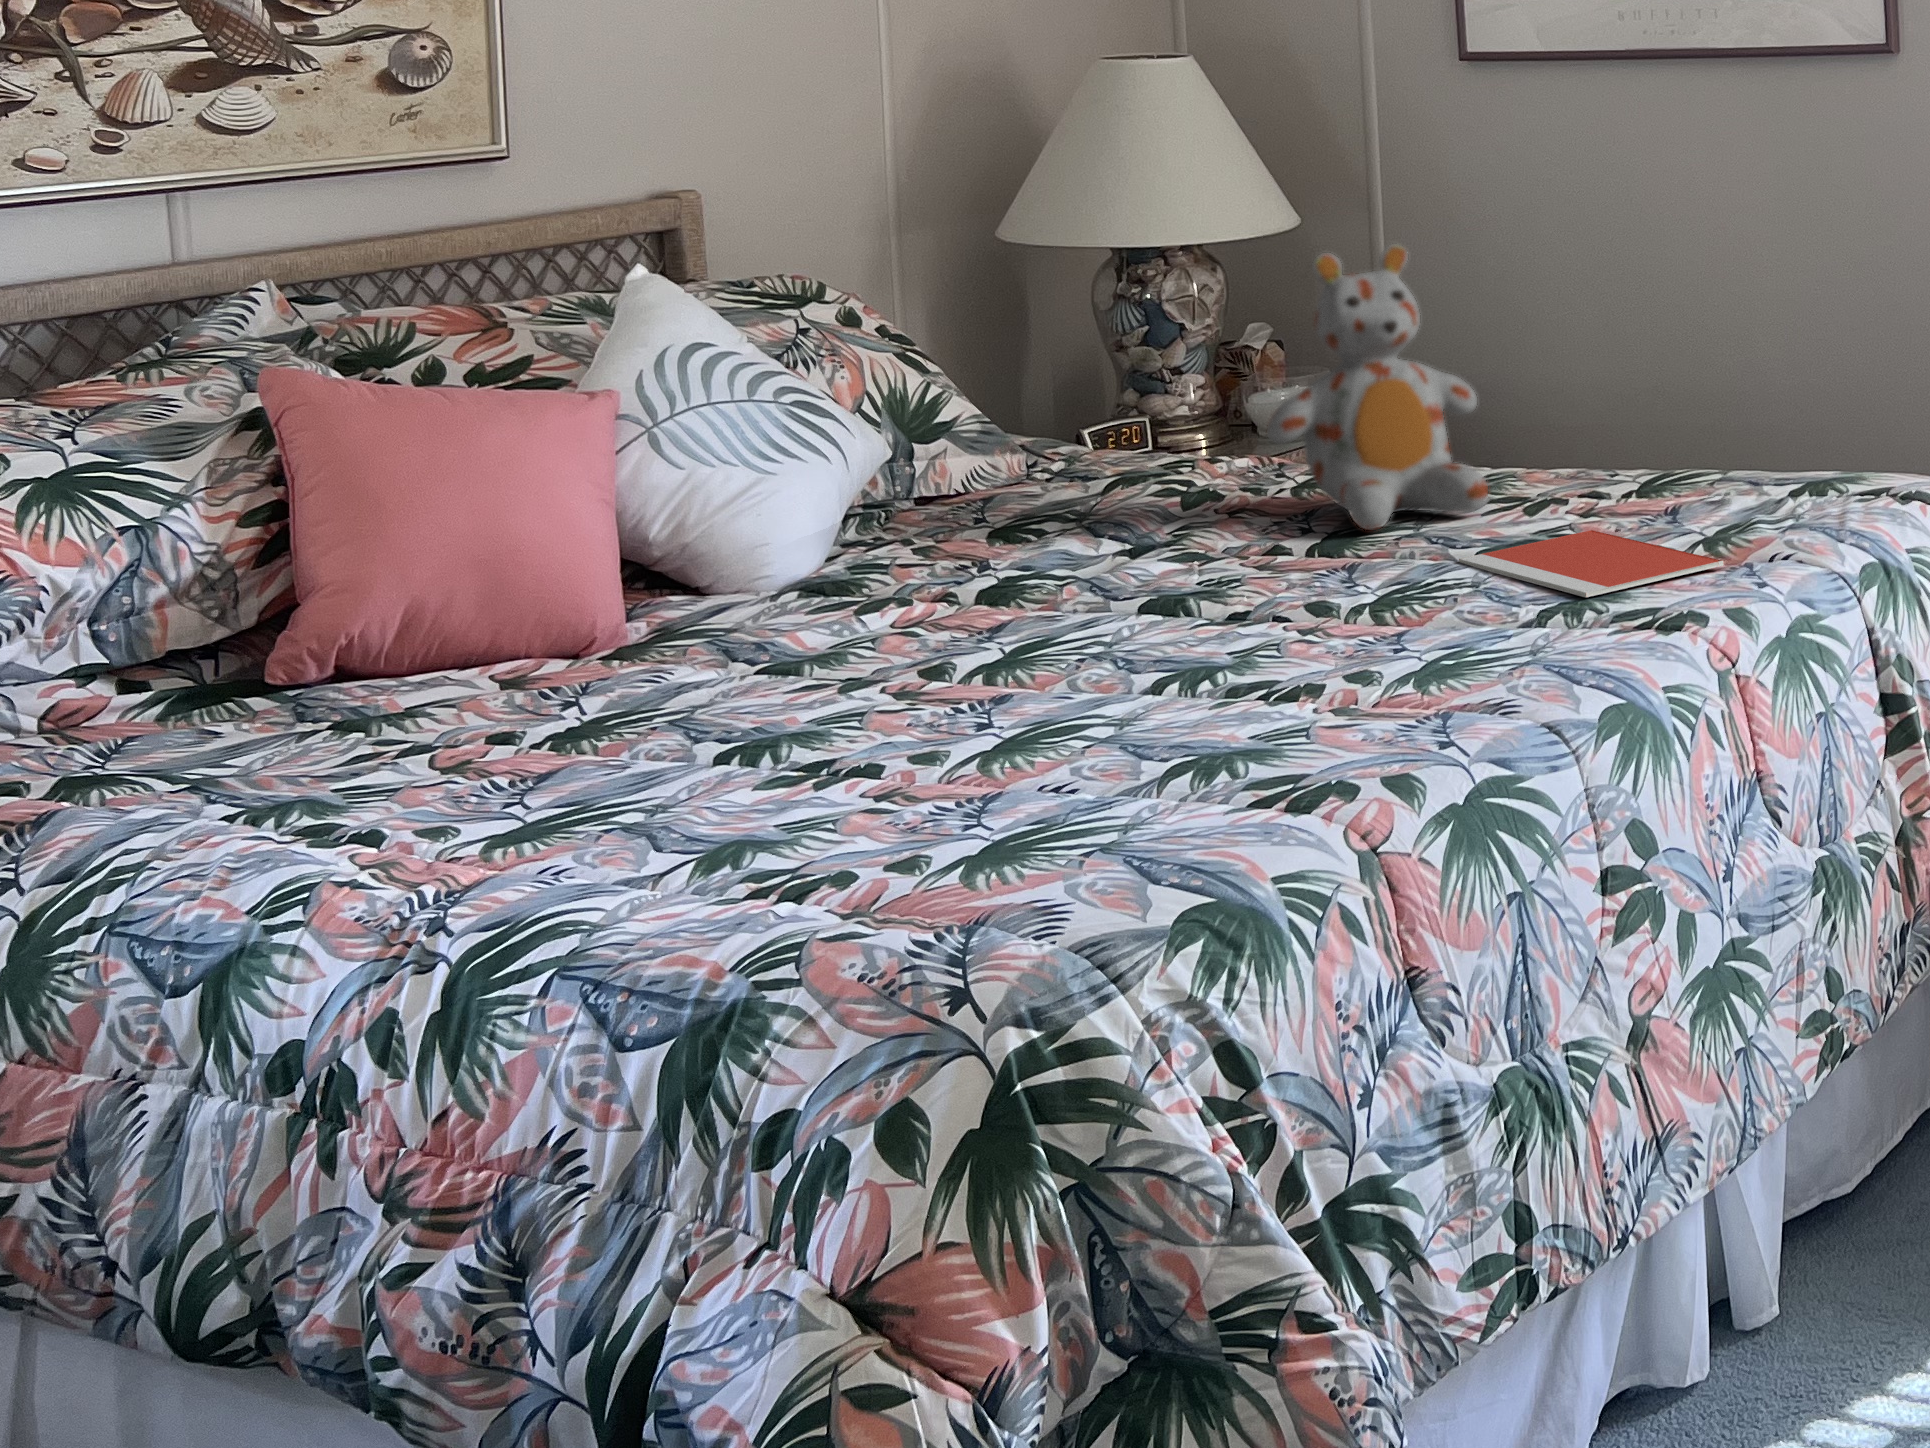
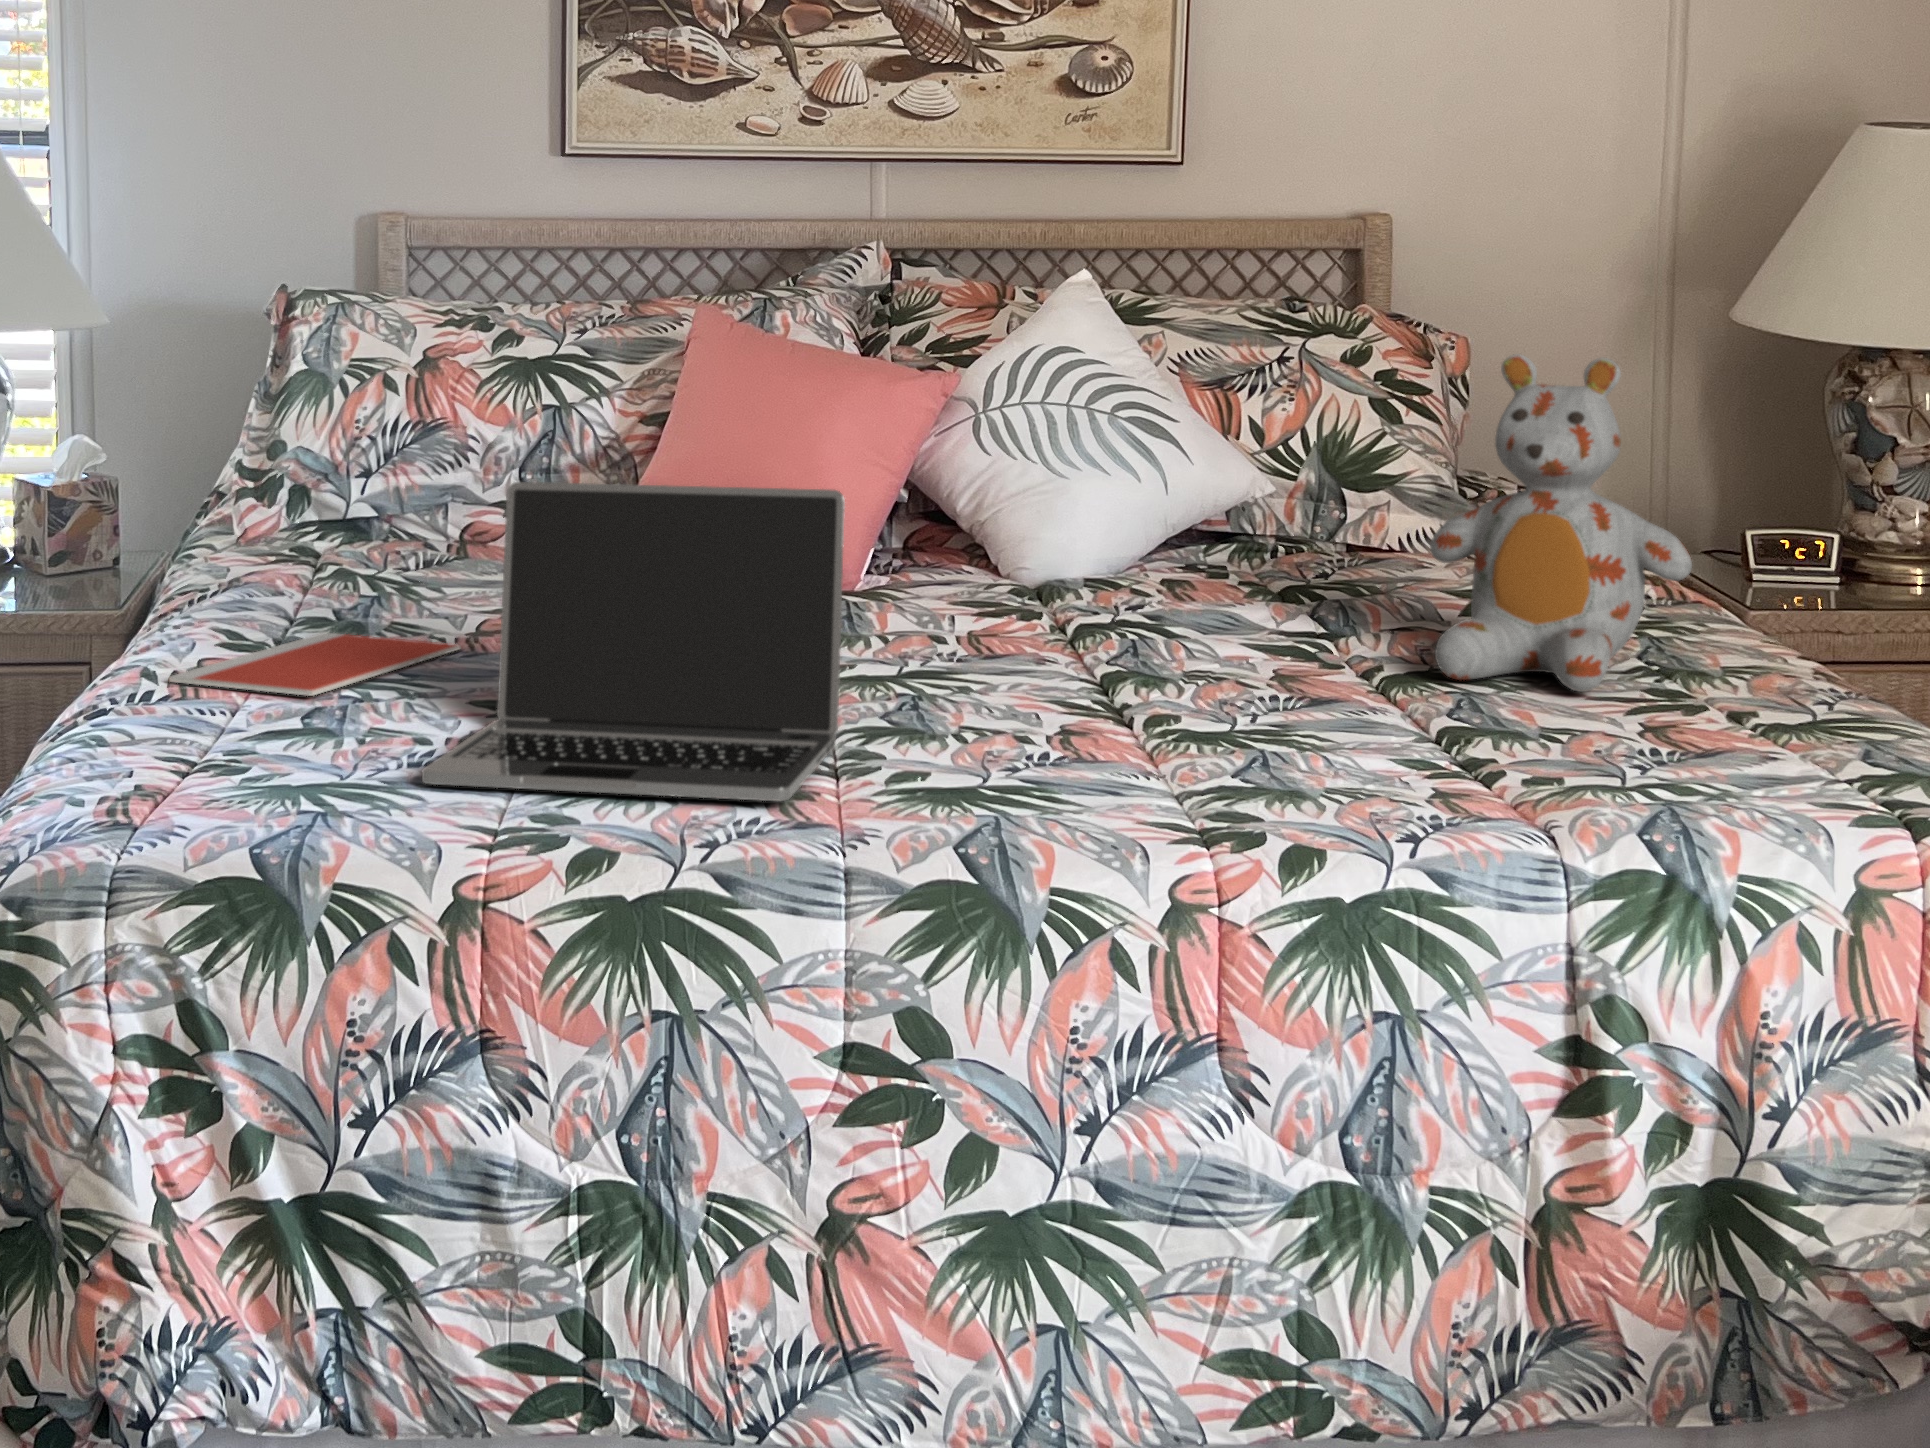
laptop: none [849,448,1363,817] -> present [422,482,845,801]
notebook: present [1459,530,1724,597] -> present [169,633,460,696]

